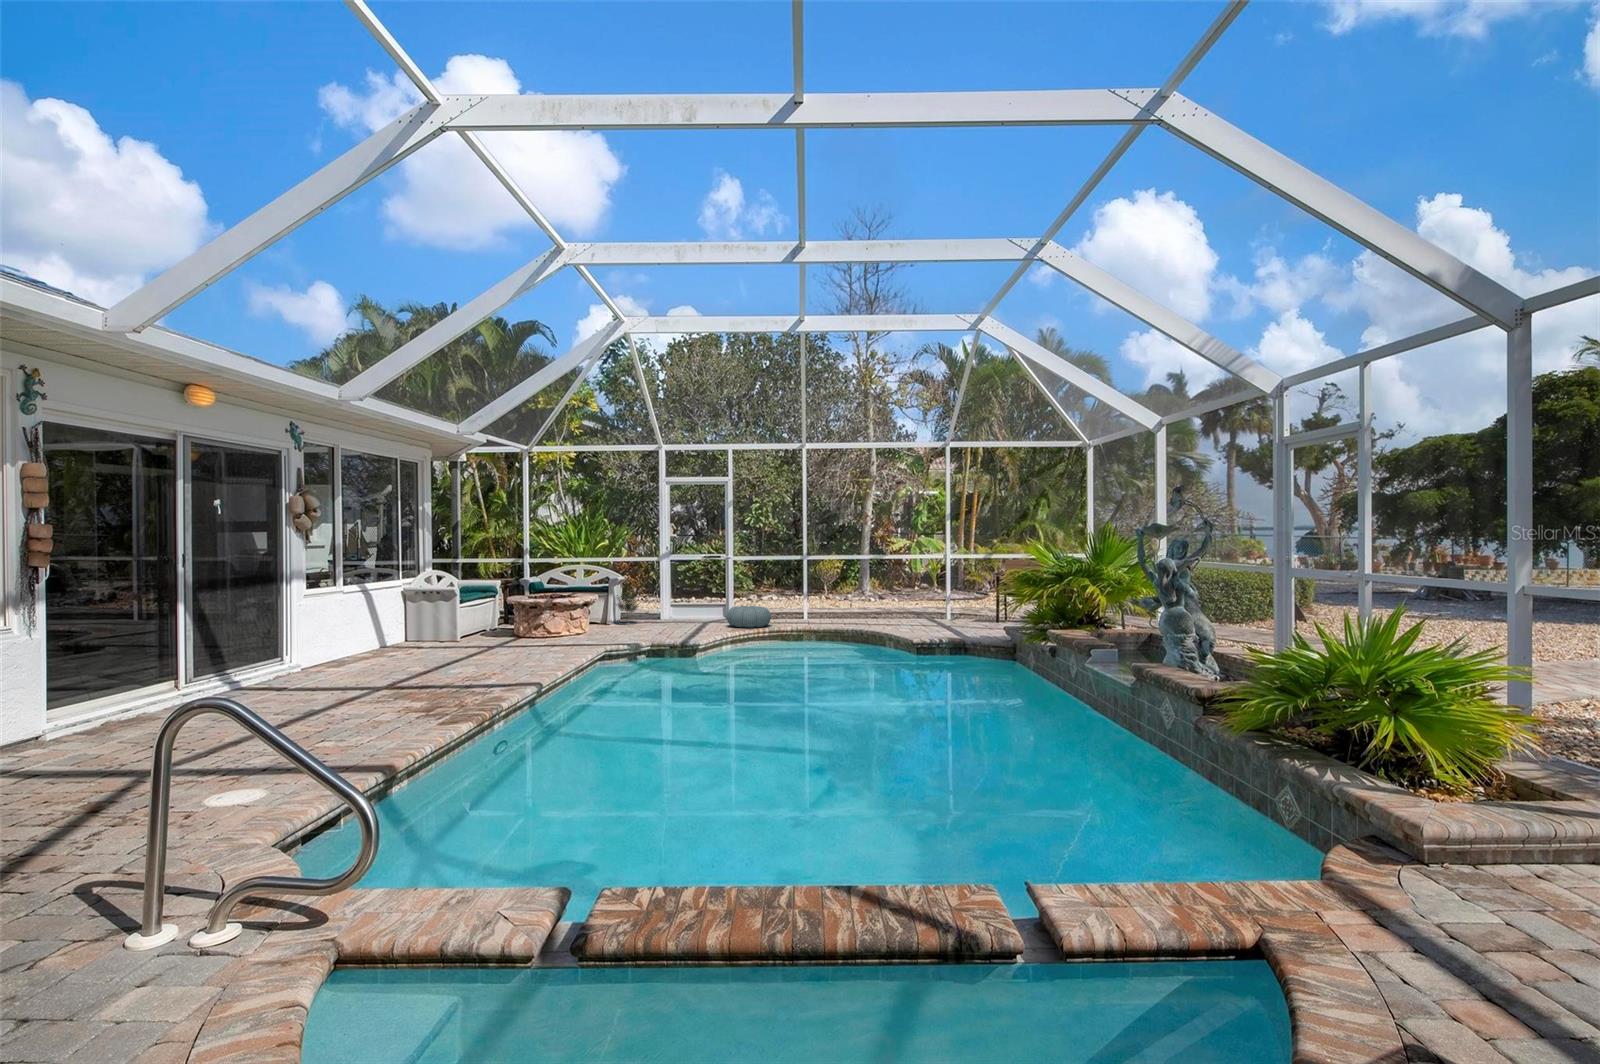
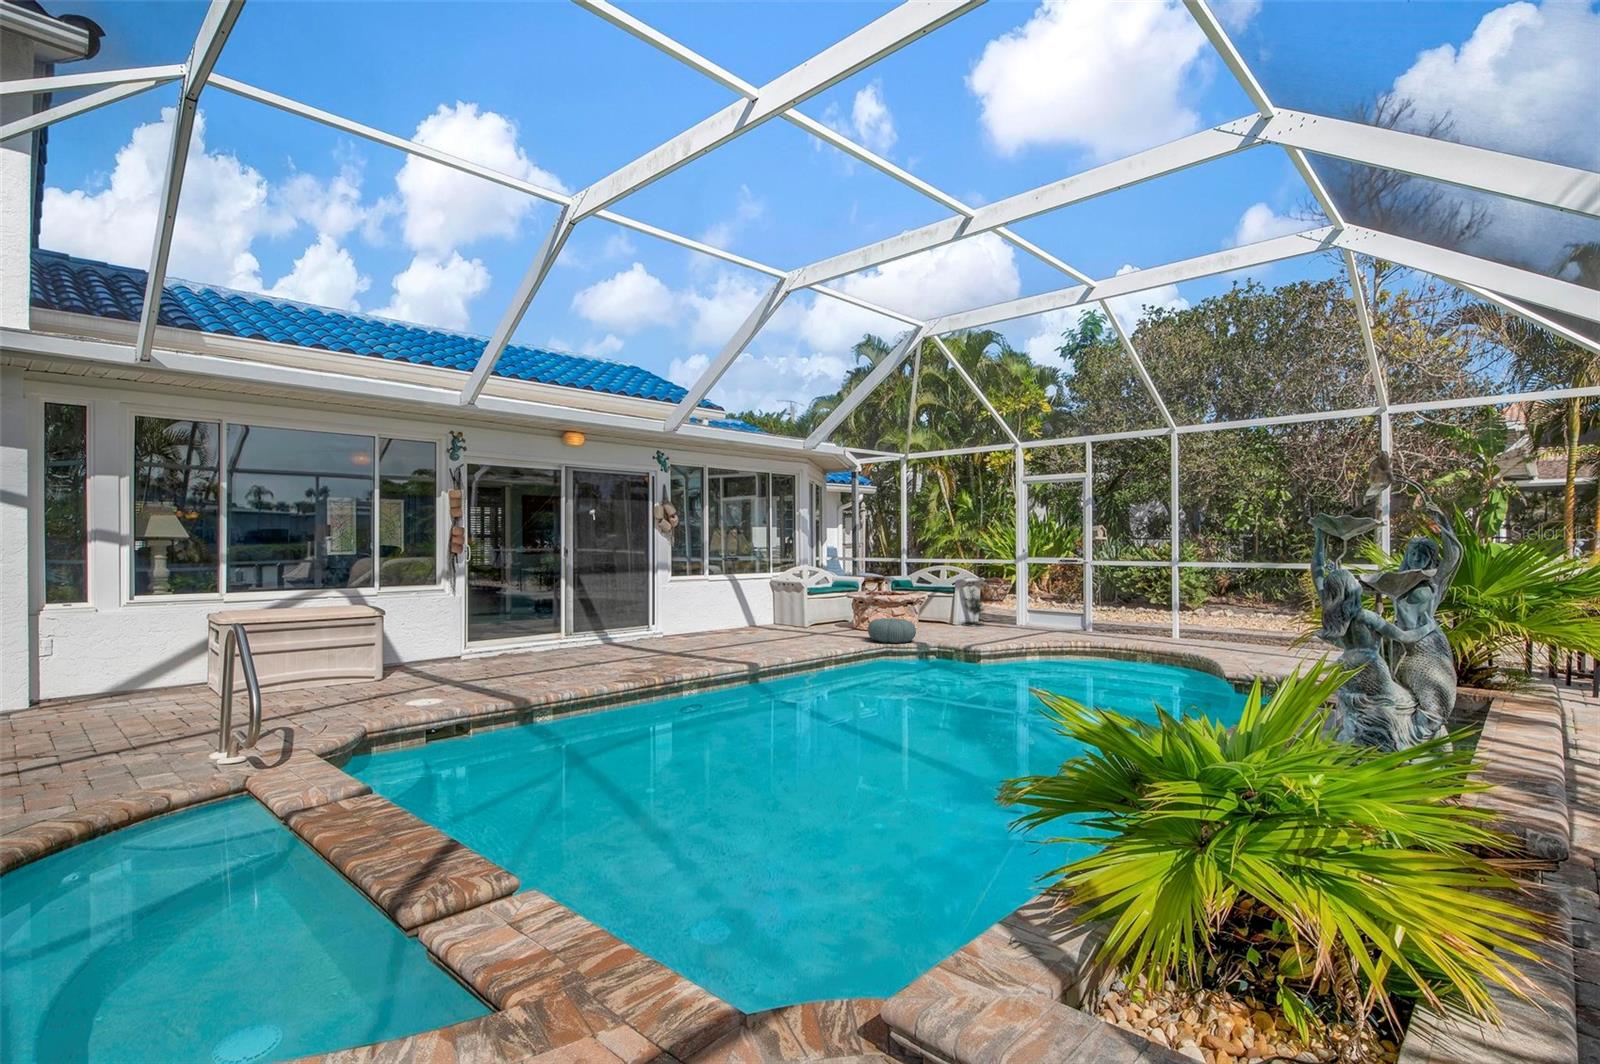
pouf: present [727,606,771,628] -> present [868,618,916,643]

